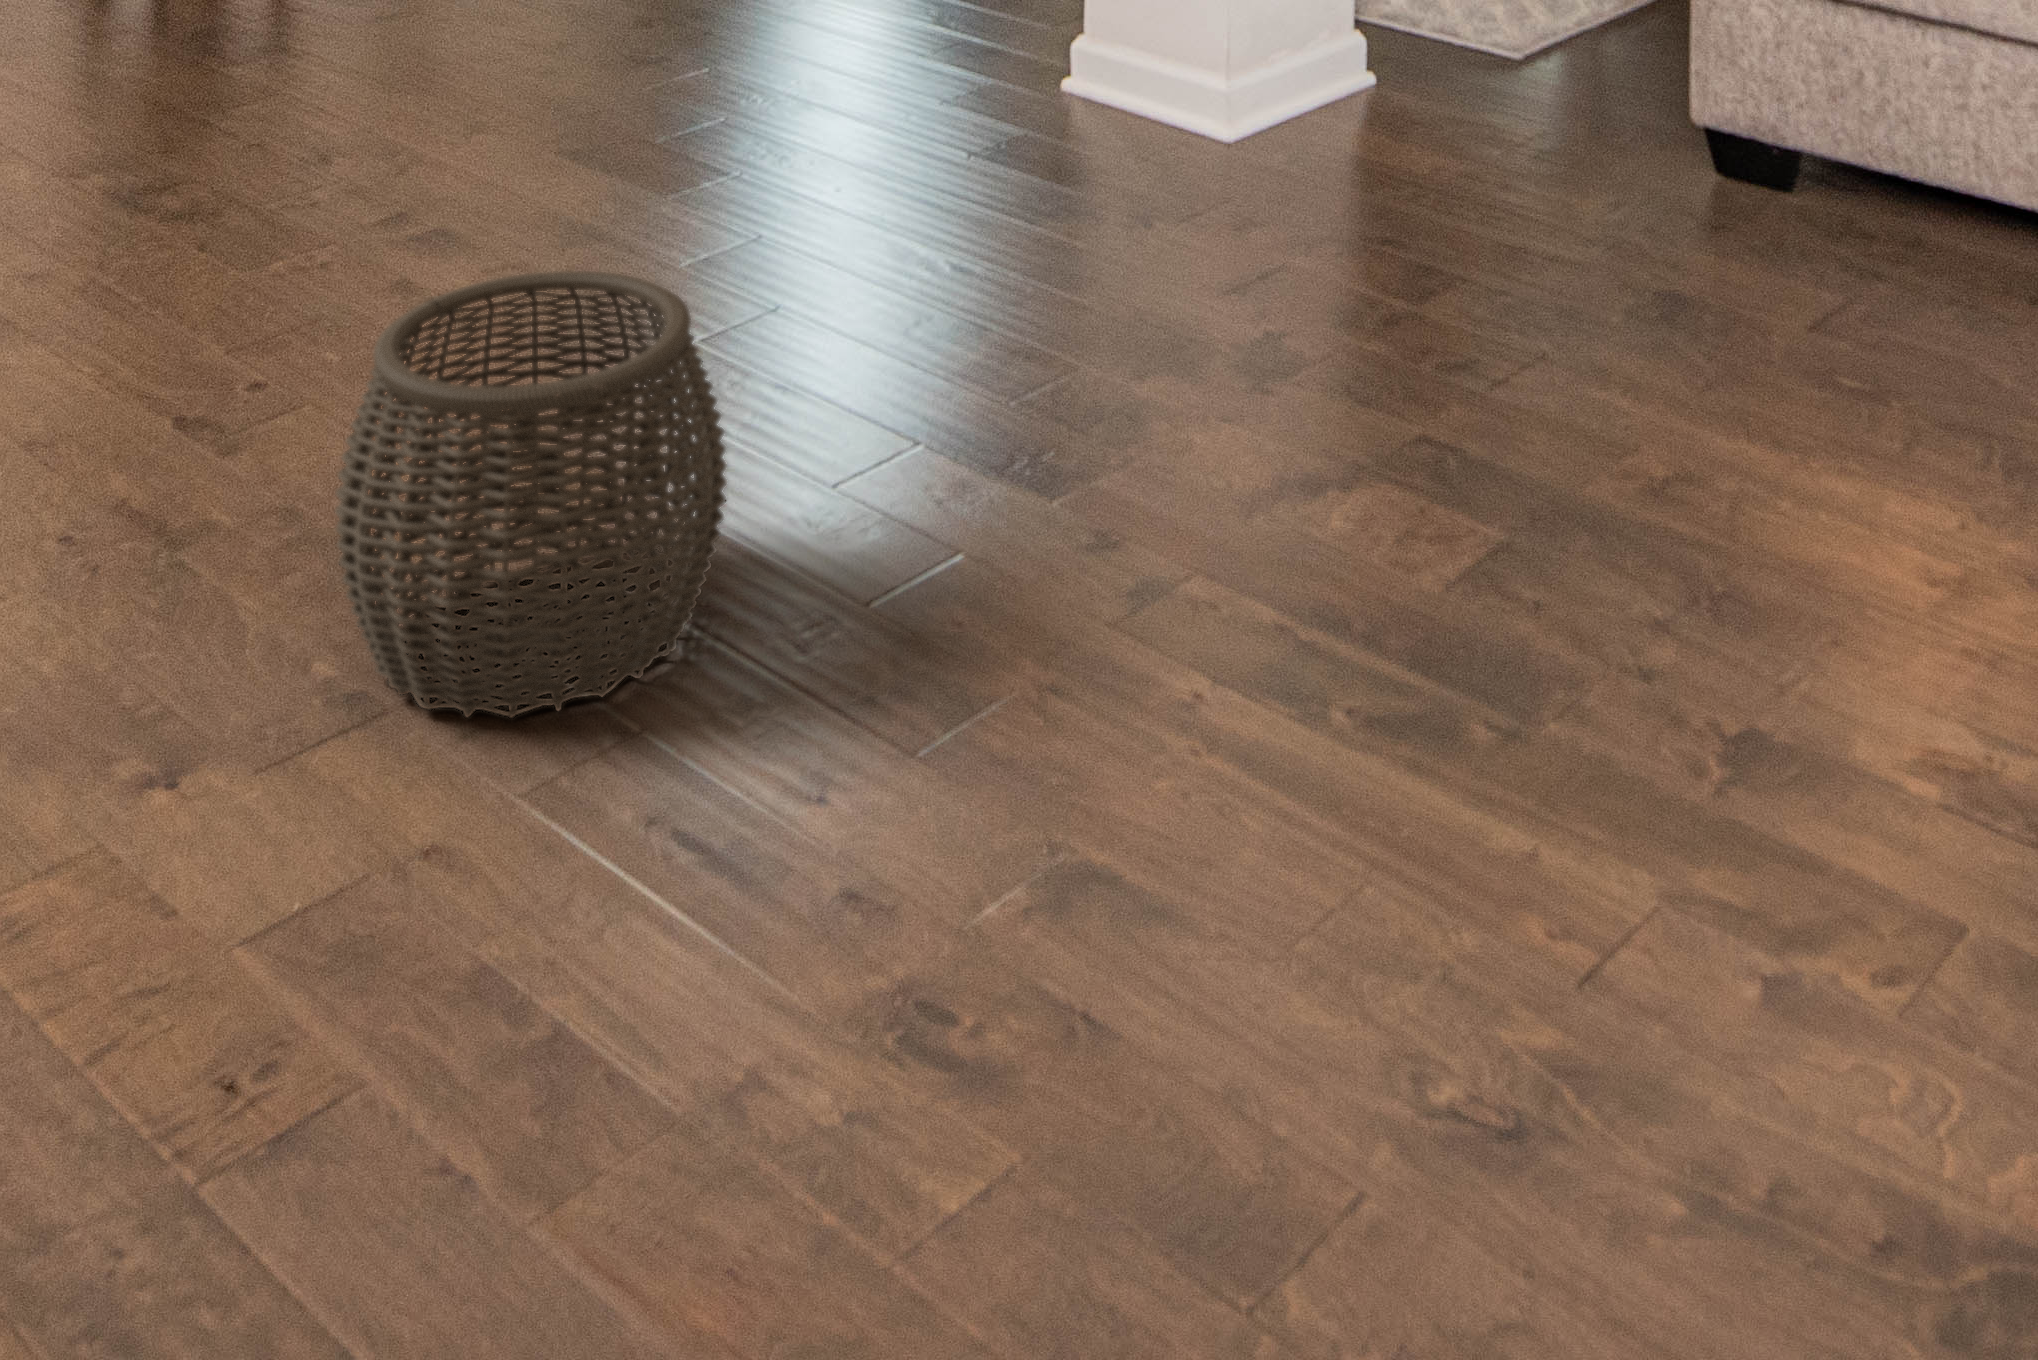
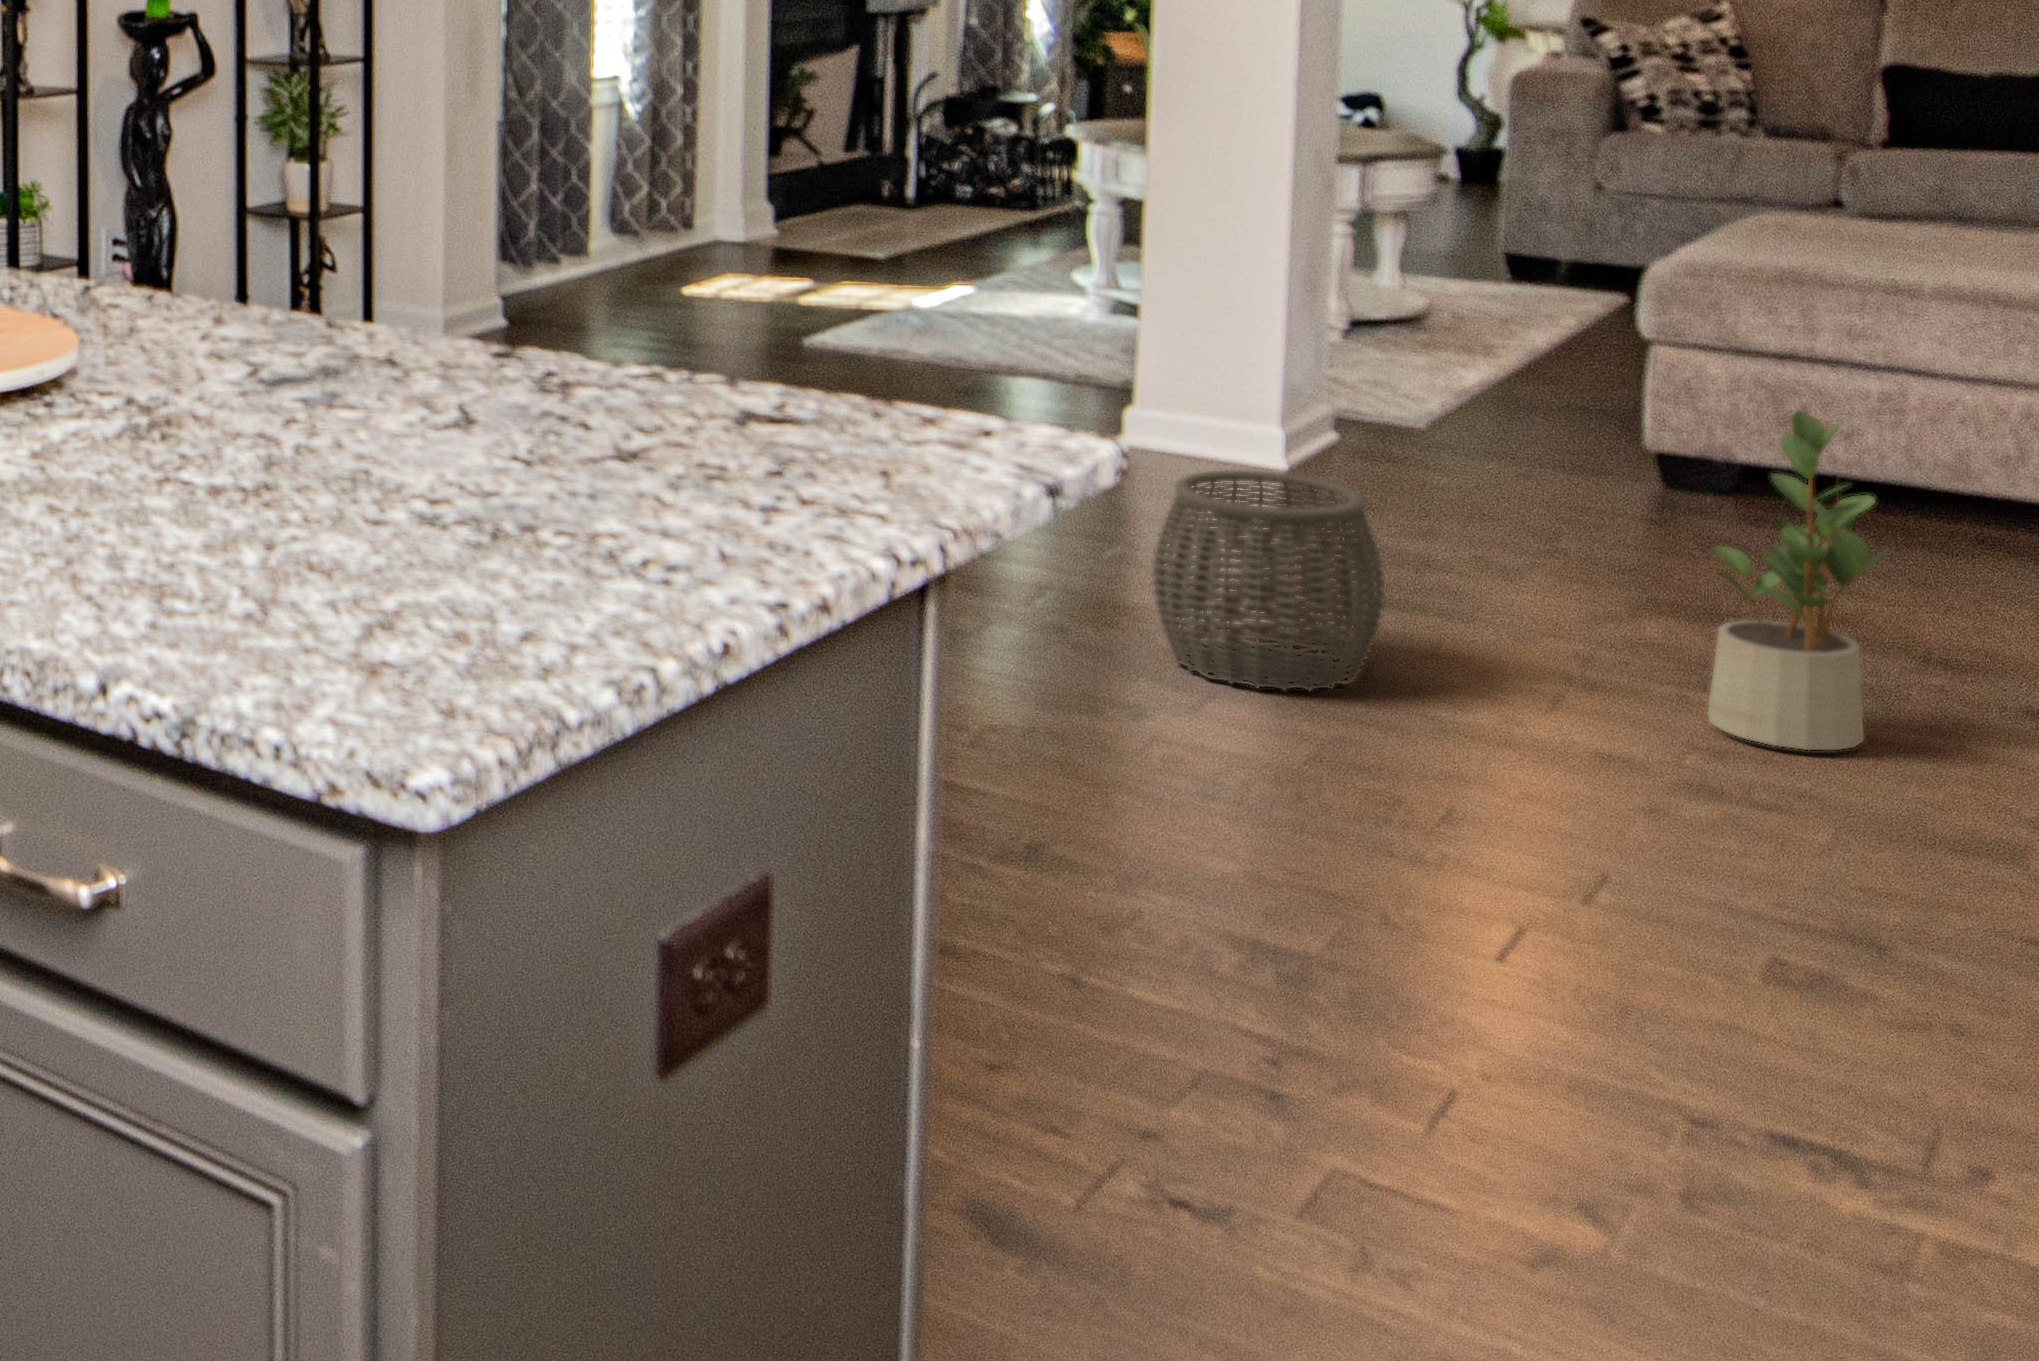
potted plant: none [1084,256,1392,925] -> present [1707,411,1888,750]

